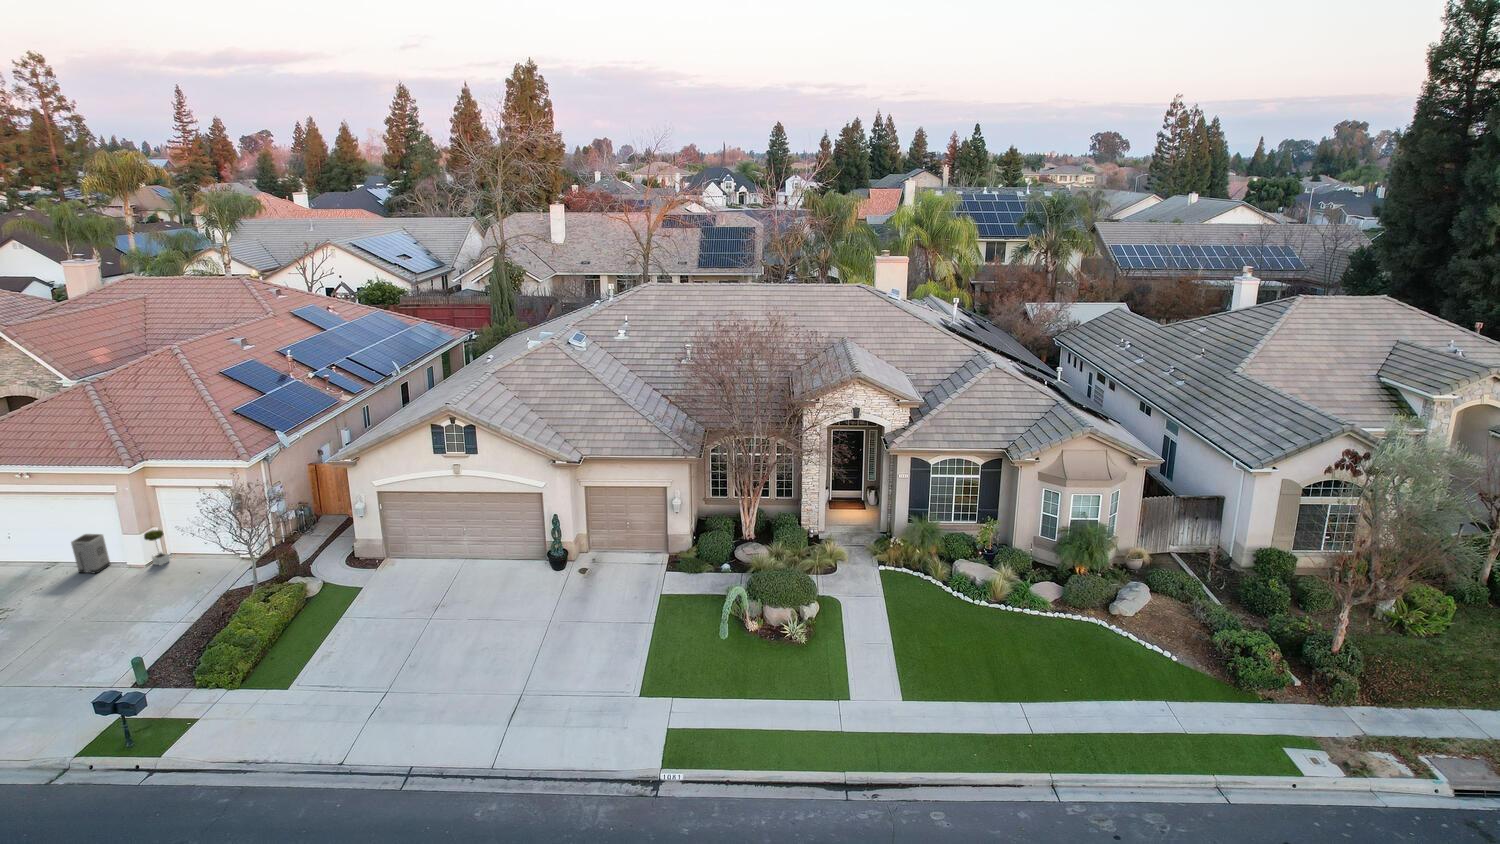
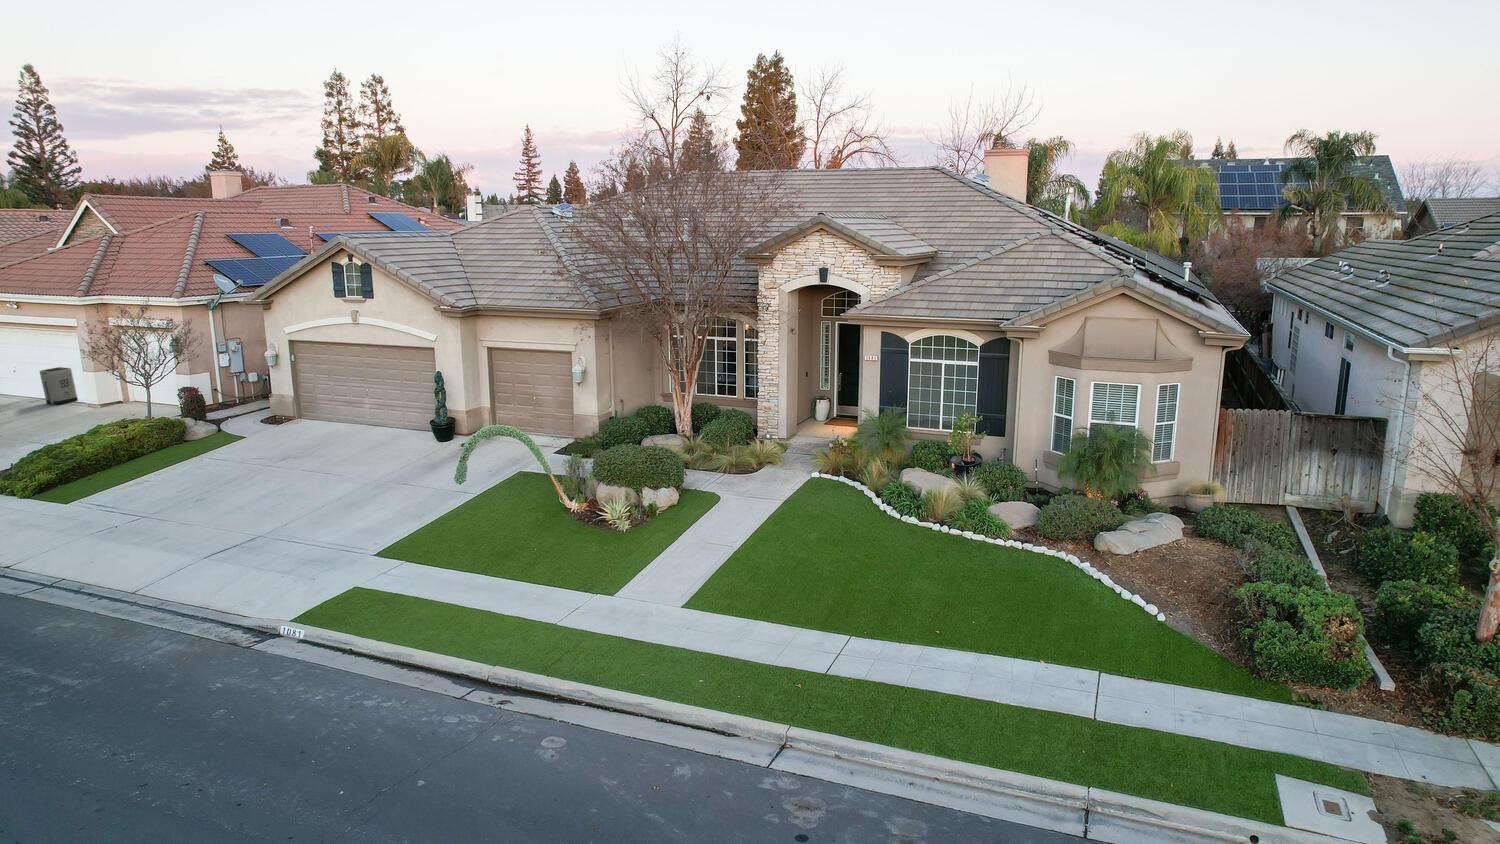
potted tree: present [144,530,170,566] -> none [97,367,123,405]

